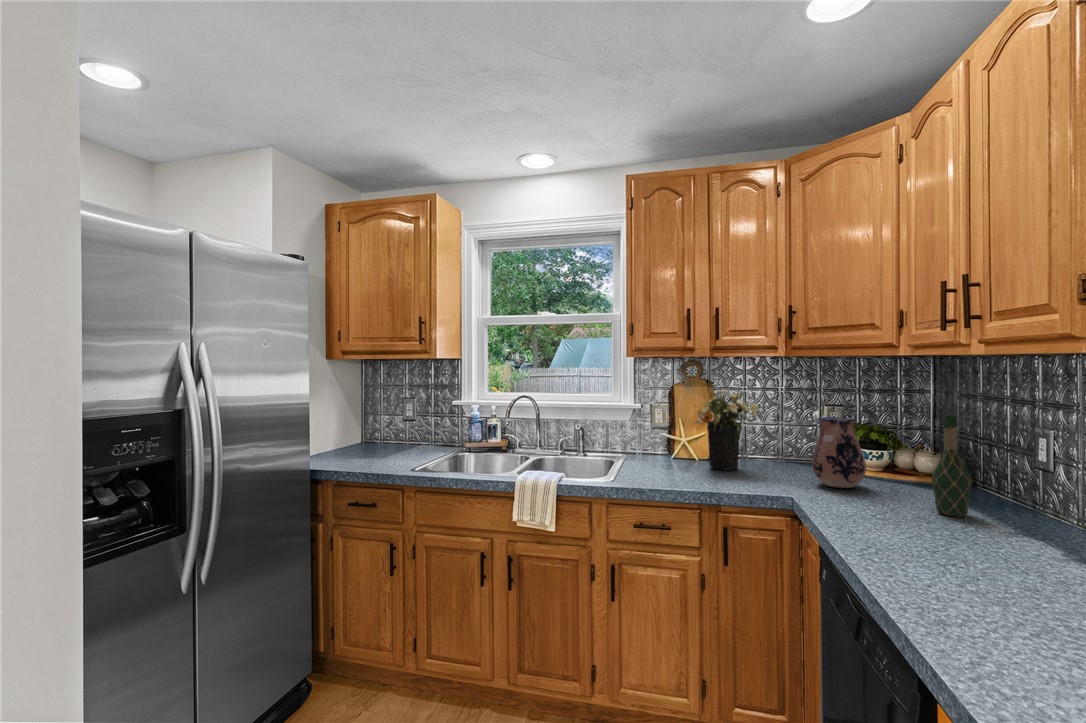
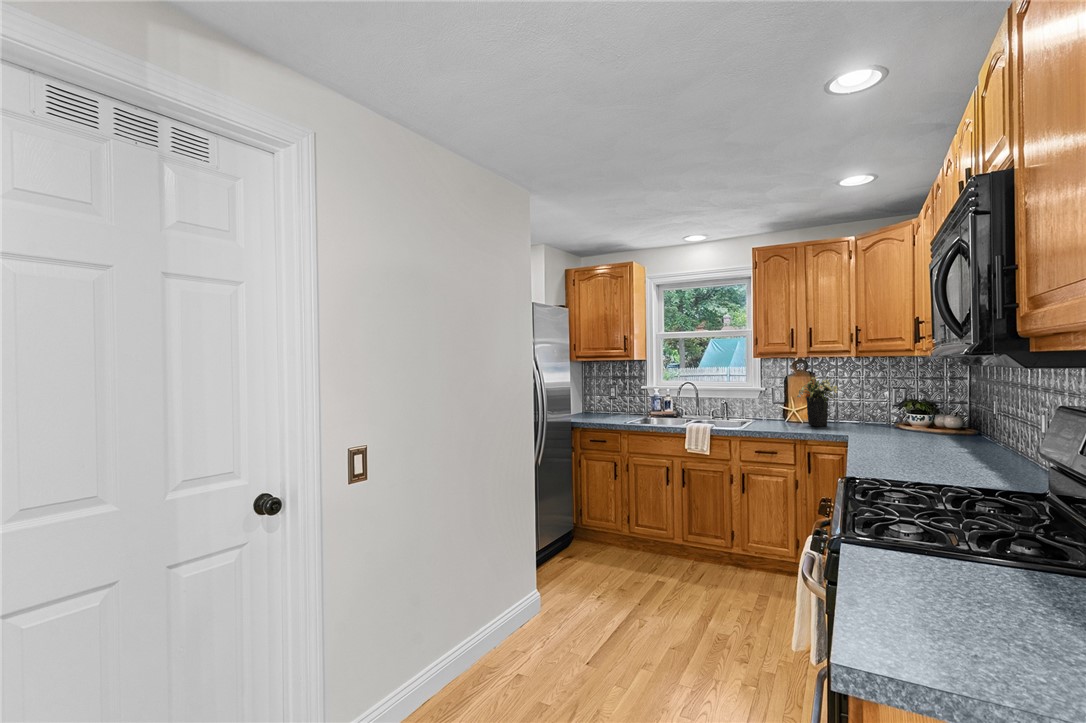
wine bottle: present [932,415,971,516] -> none [926,388,947,442]
ceramic pitcher: present [812,417,866,488] -> none [868,393,901,433]

